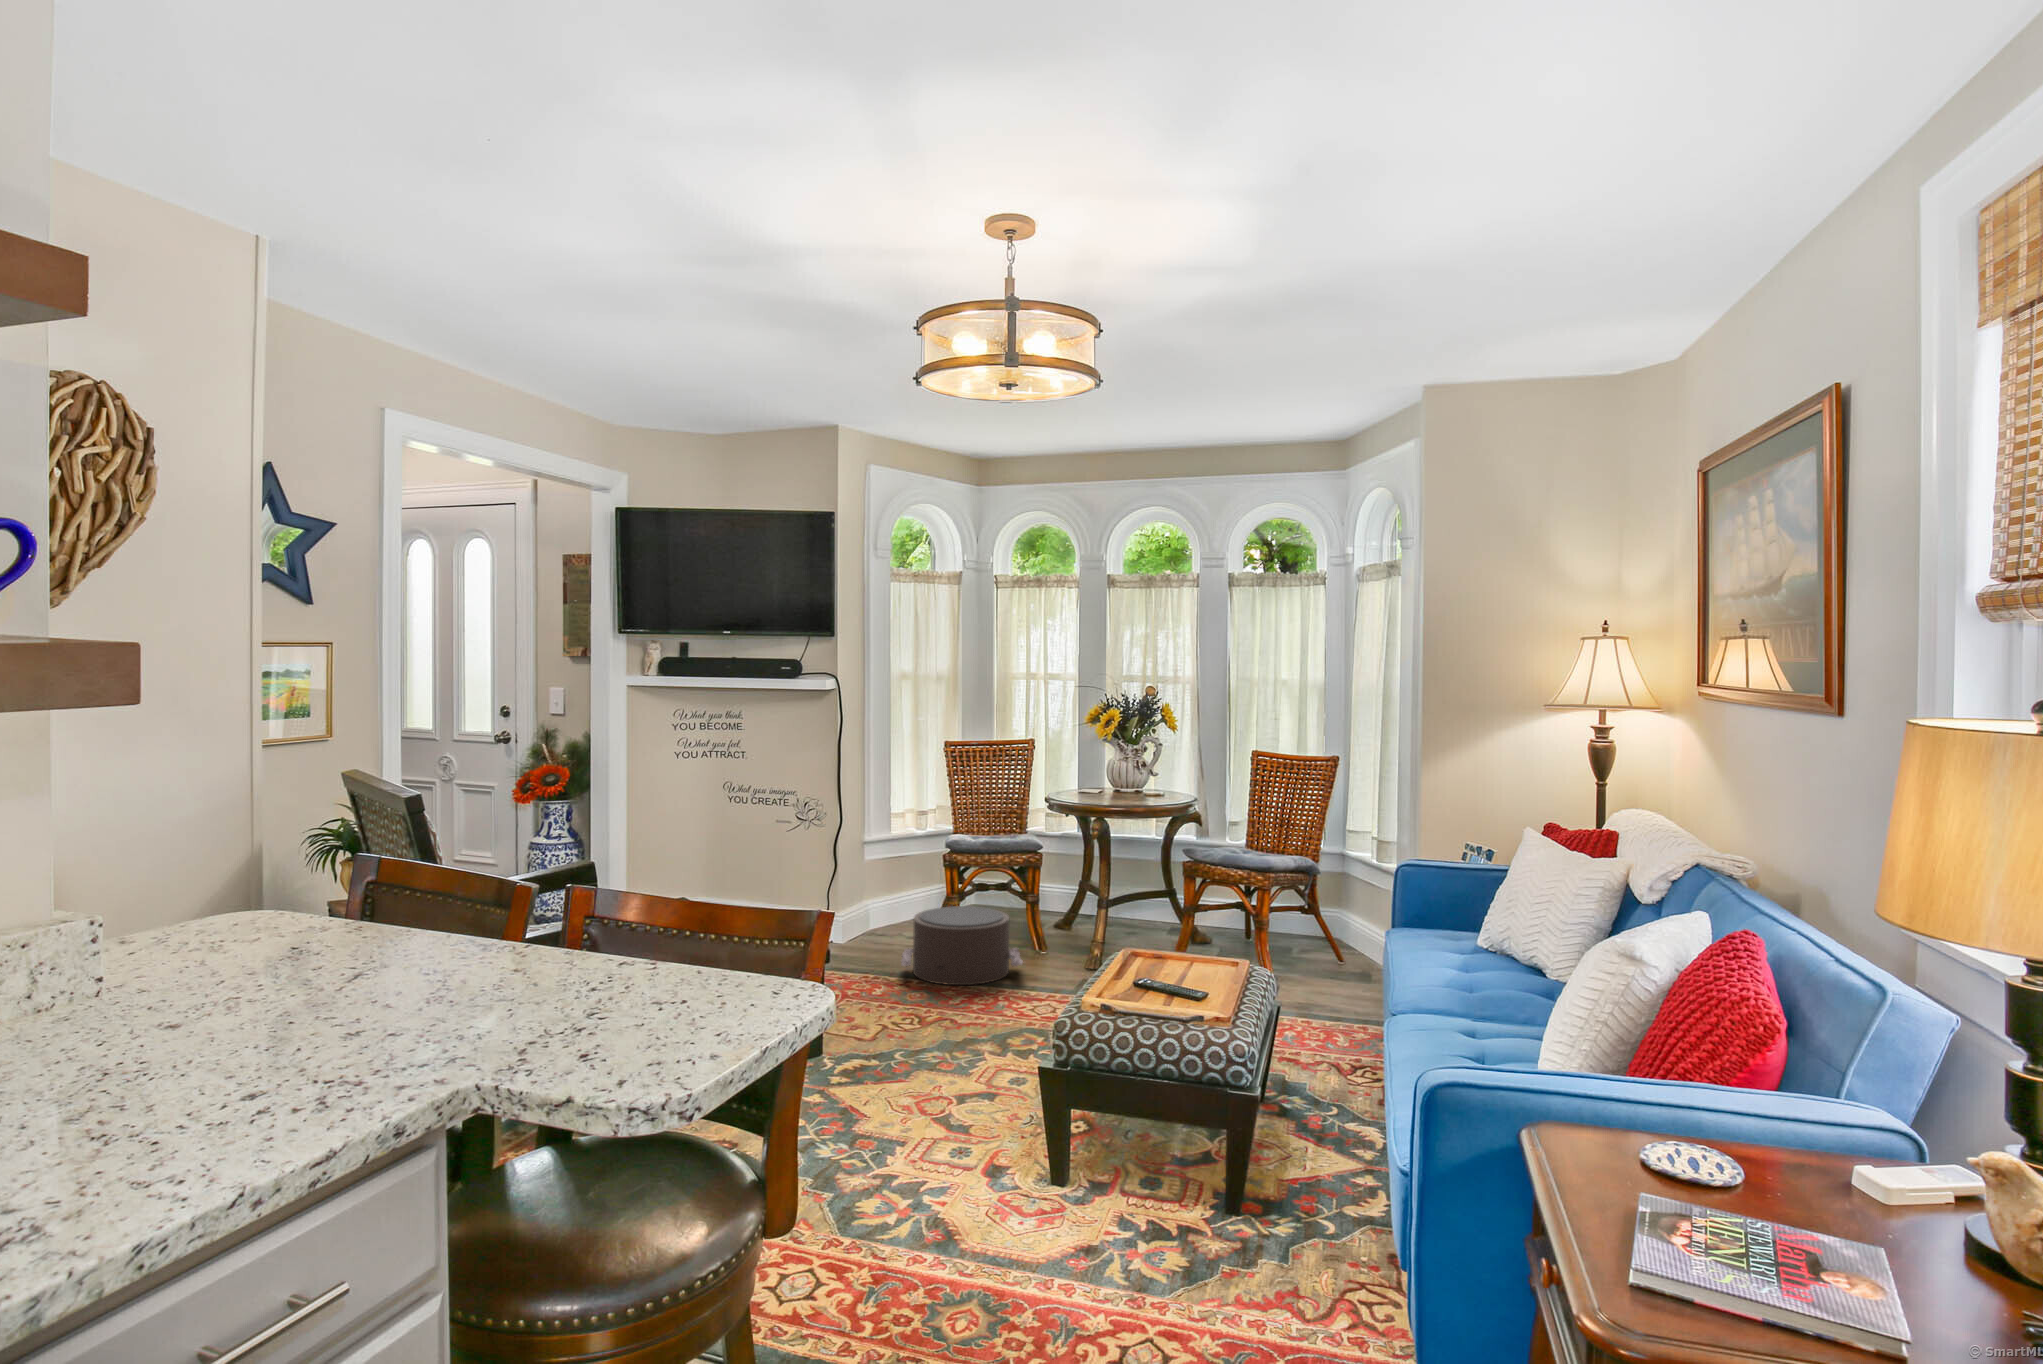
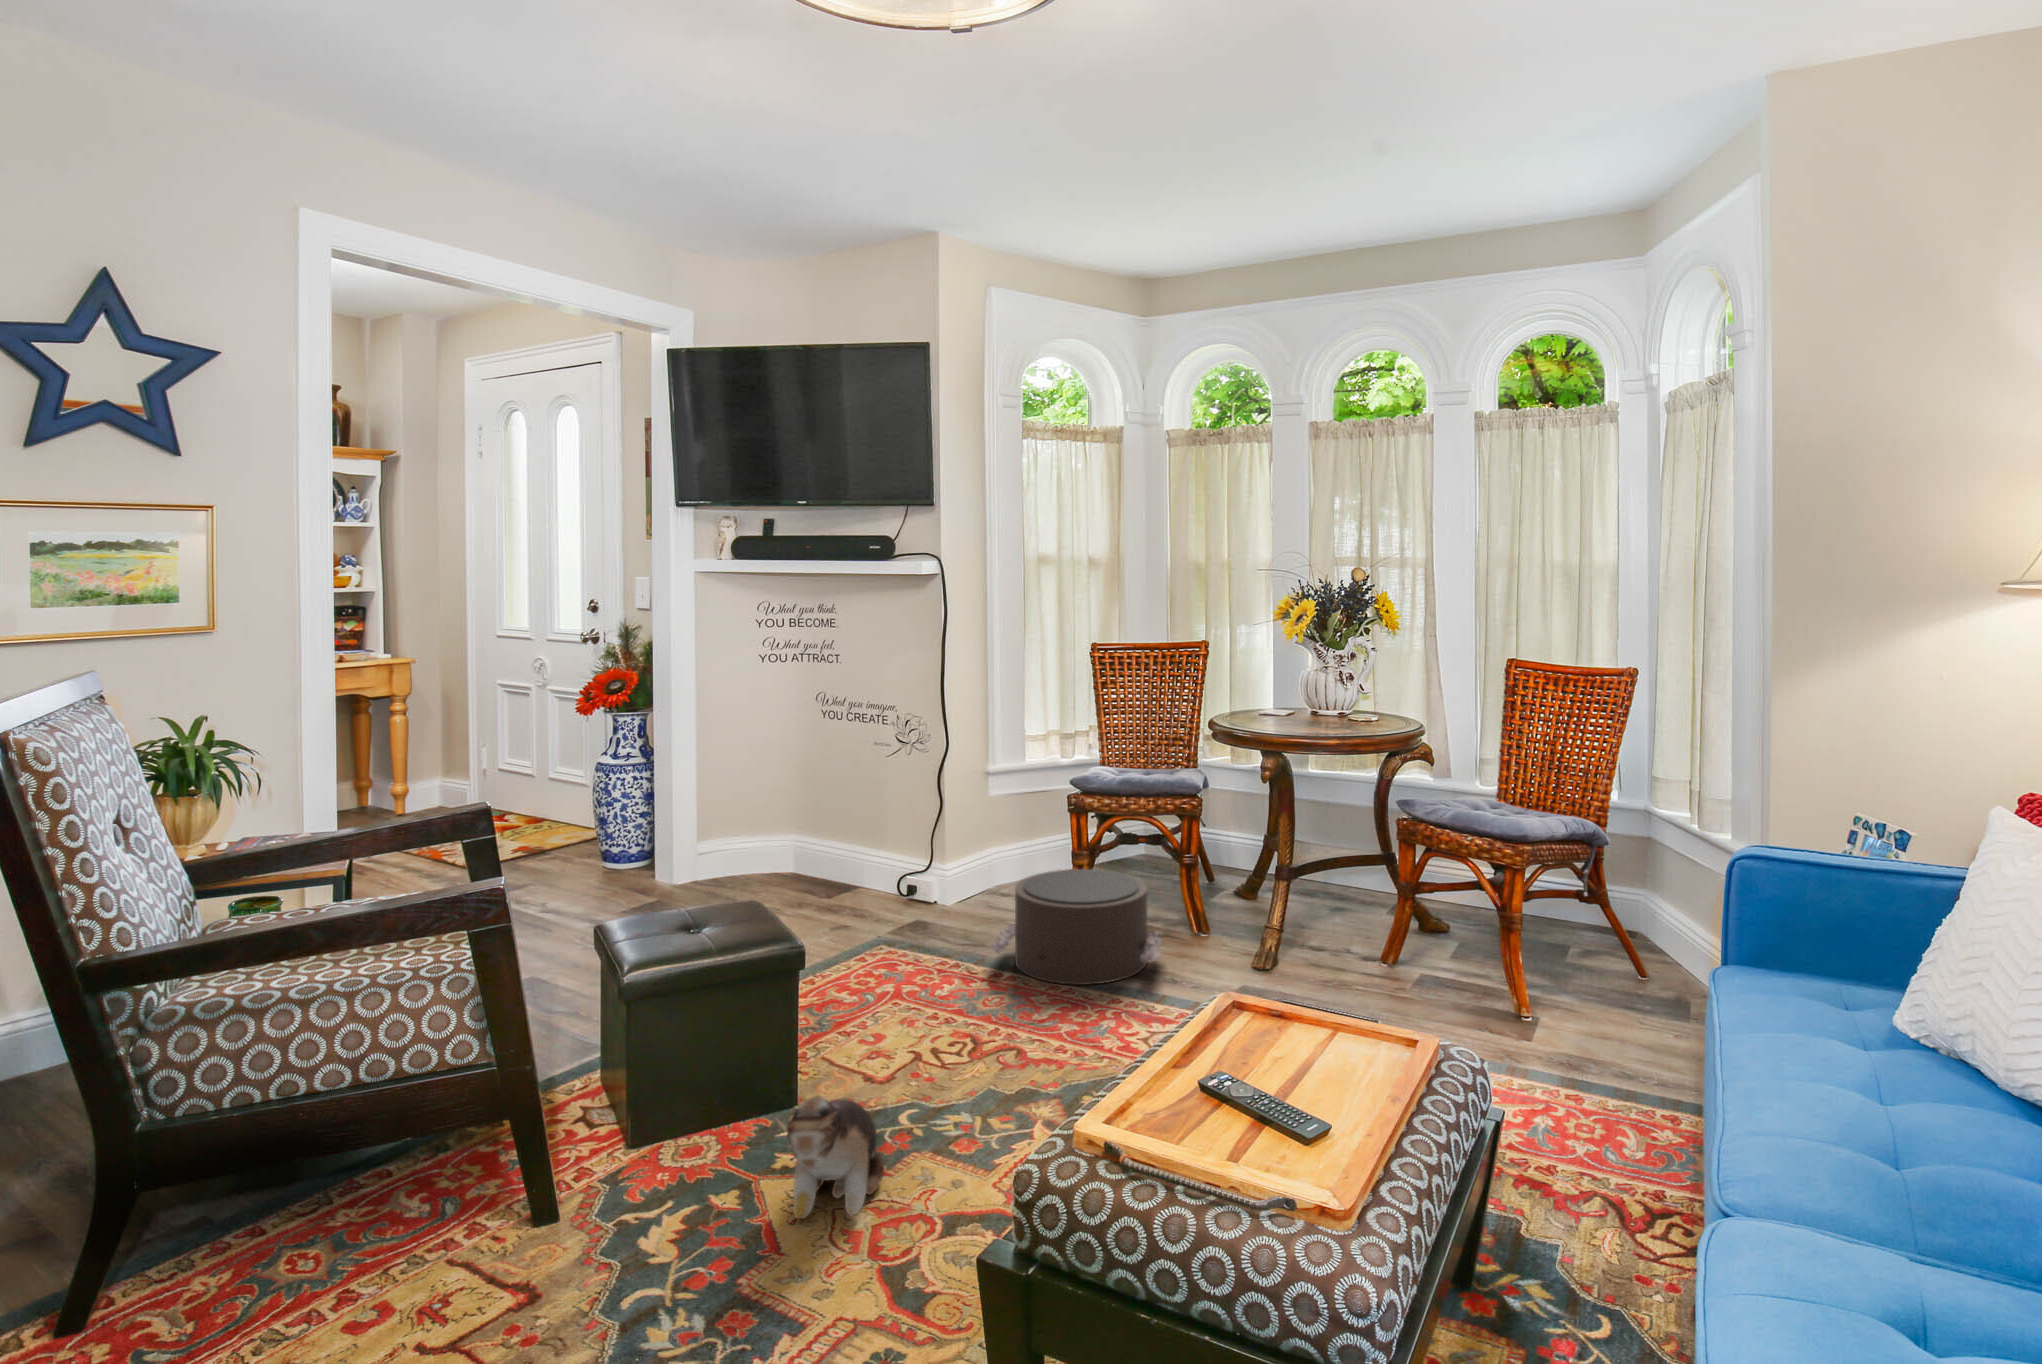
plush toy: none [859,1025,907,1106] -> present [775,1096,884,1219]

